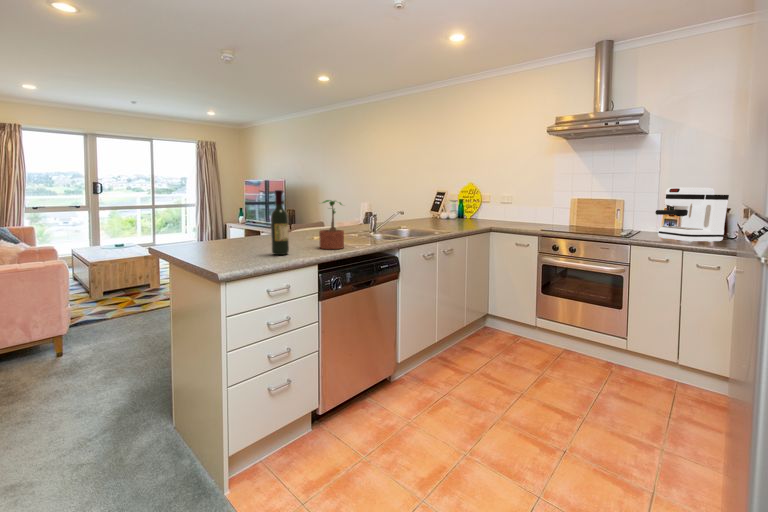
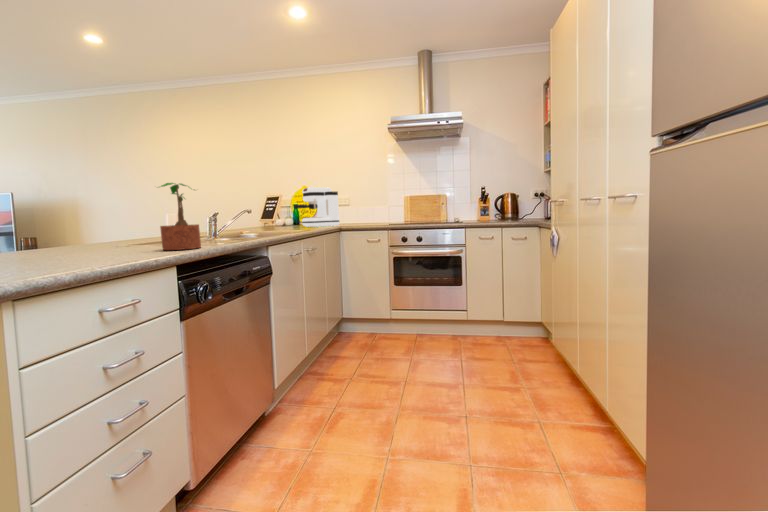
coffee maker: present [655,188,729,242] -> present [294,187,339,227]
wine bottle: present [271,190,289,255] -> none [80,157,119,261]

